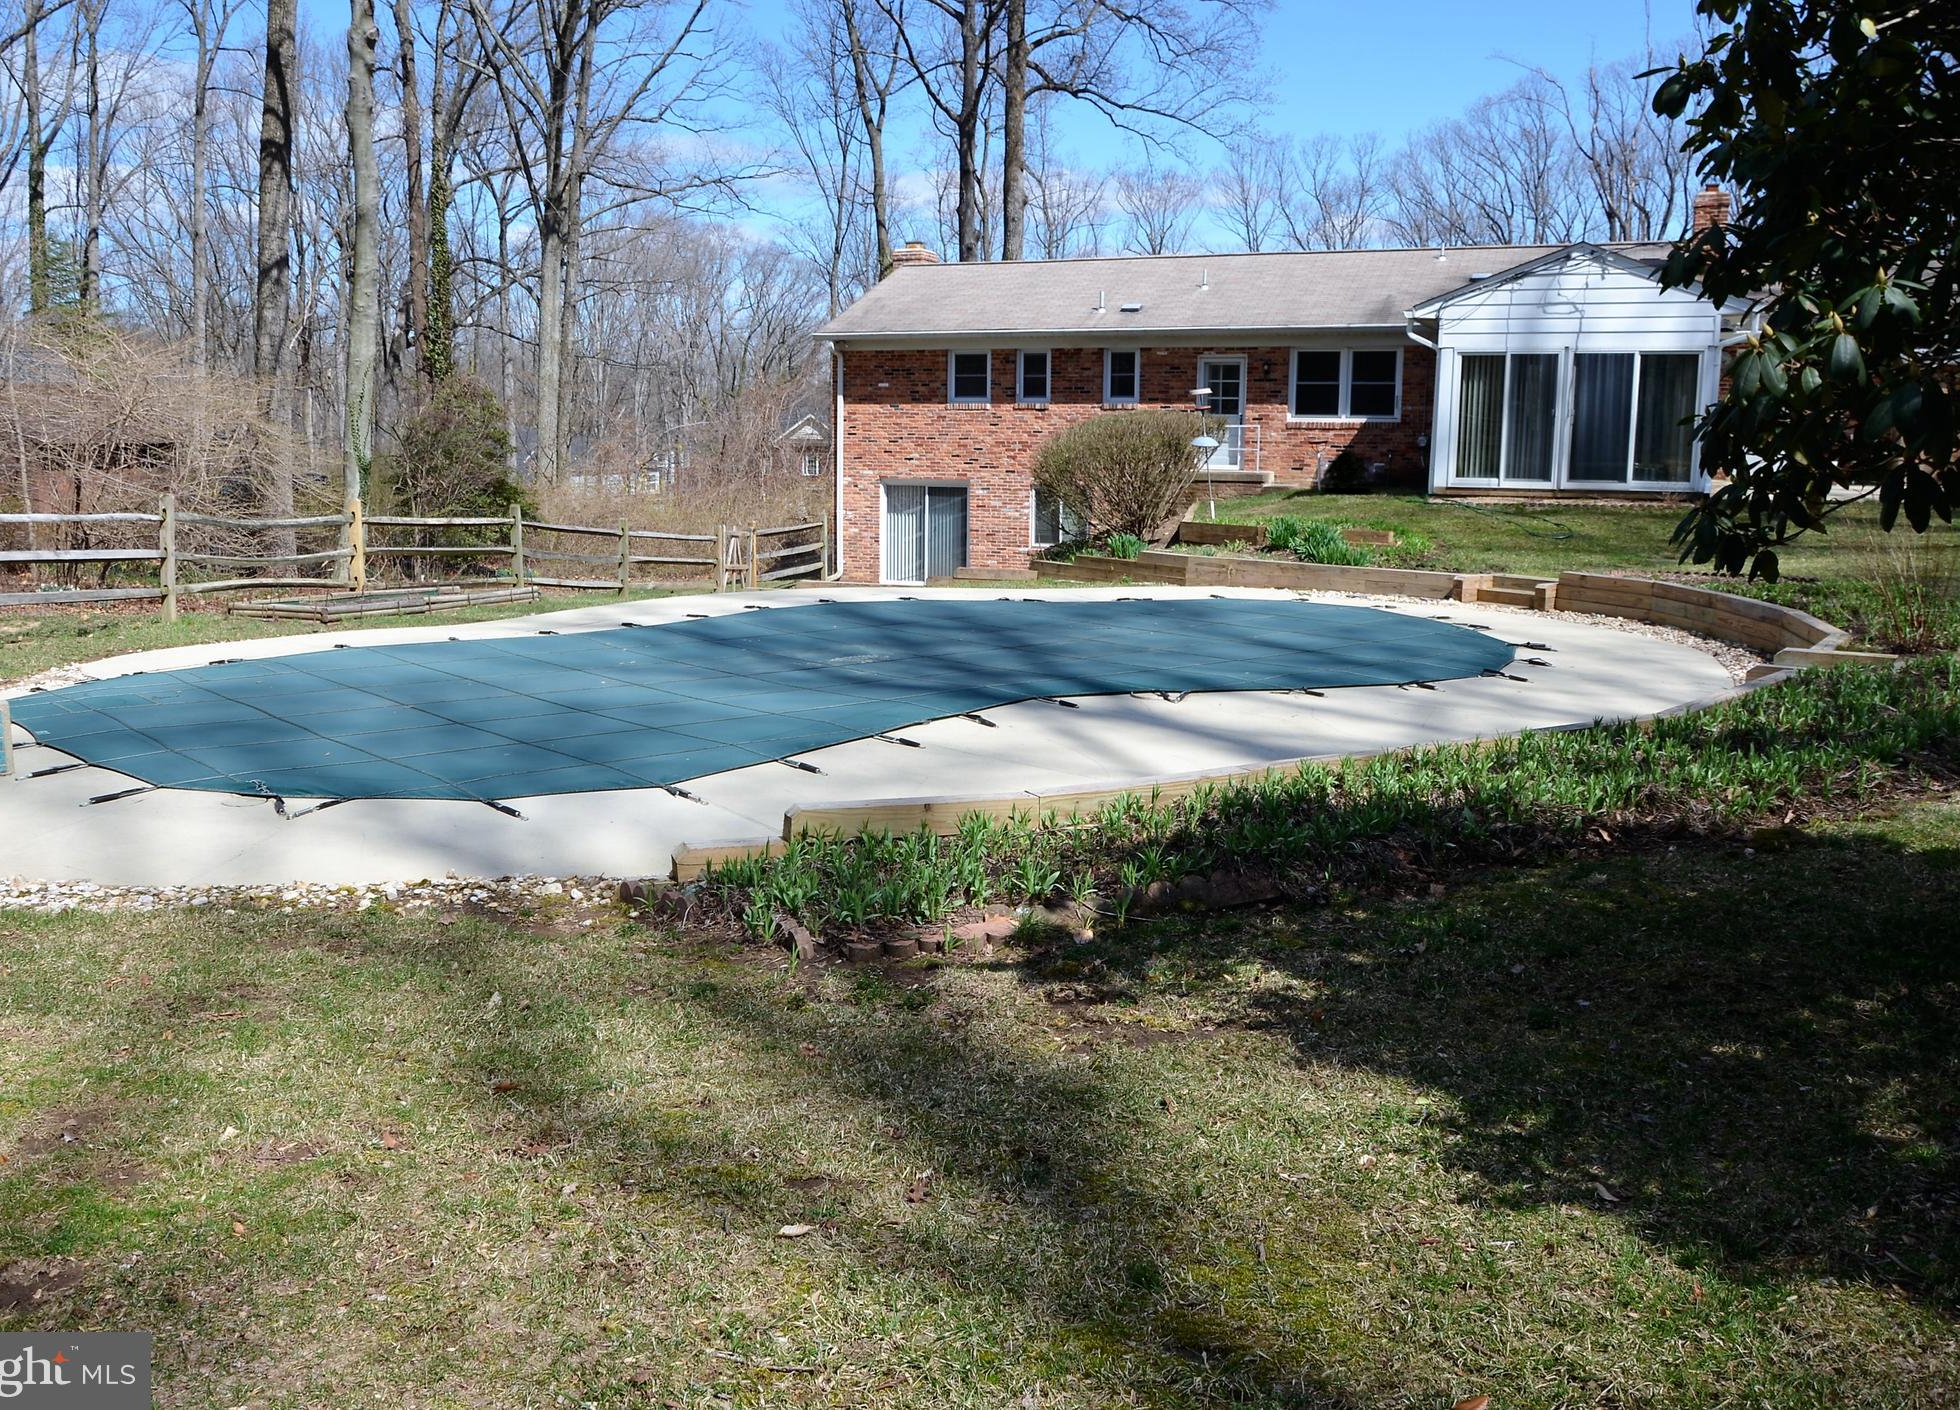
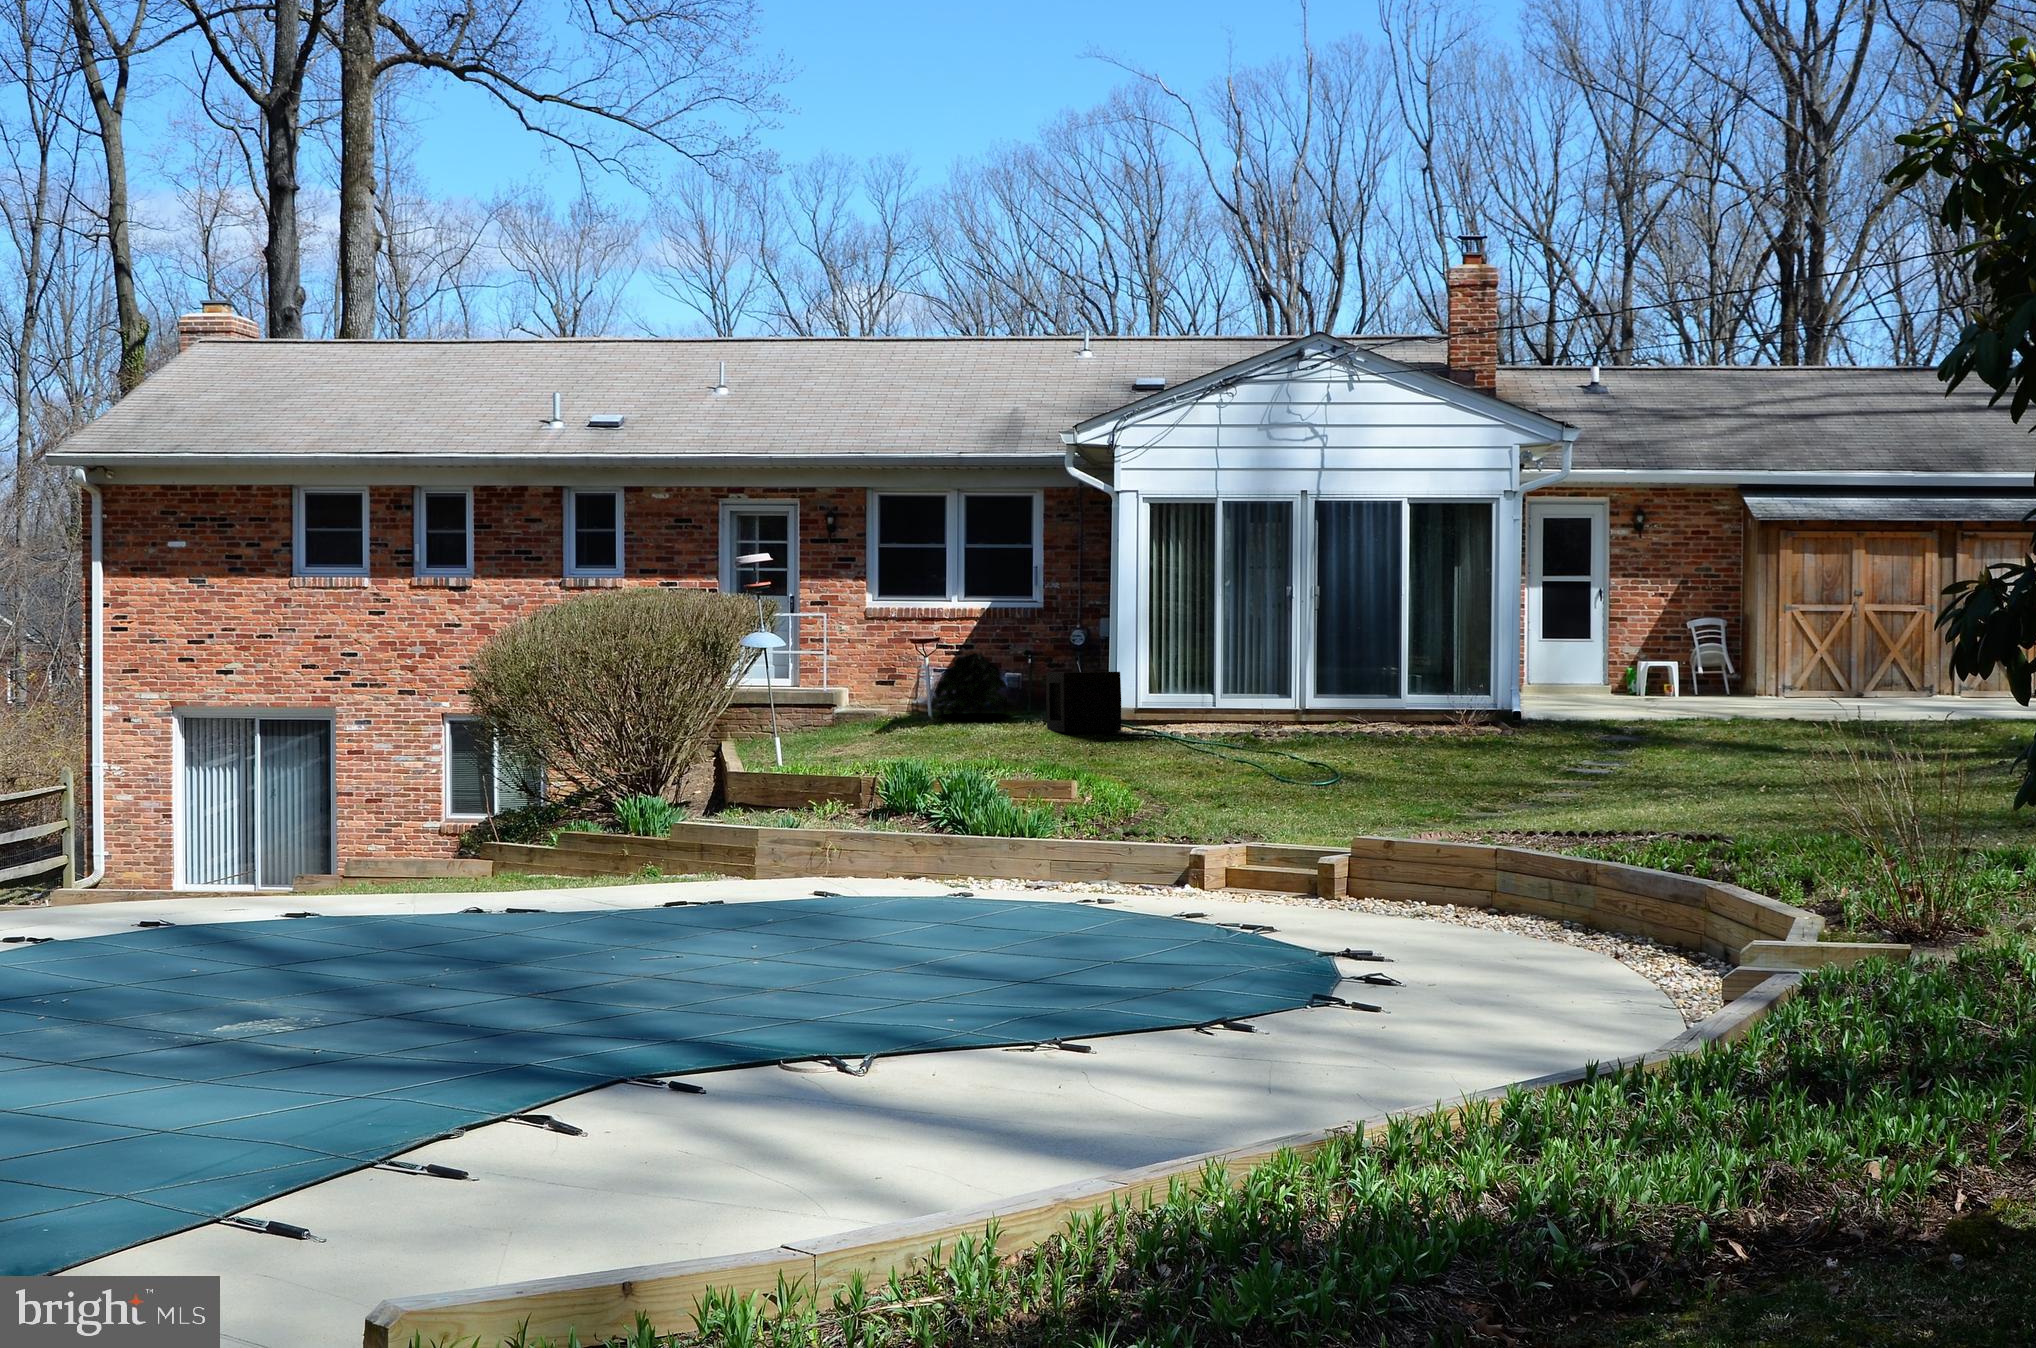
wooden crate: none [1391,464,1439,501] -> present [1046,672,1121,732]

